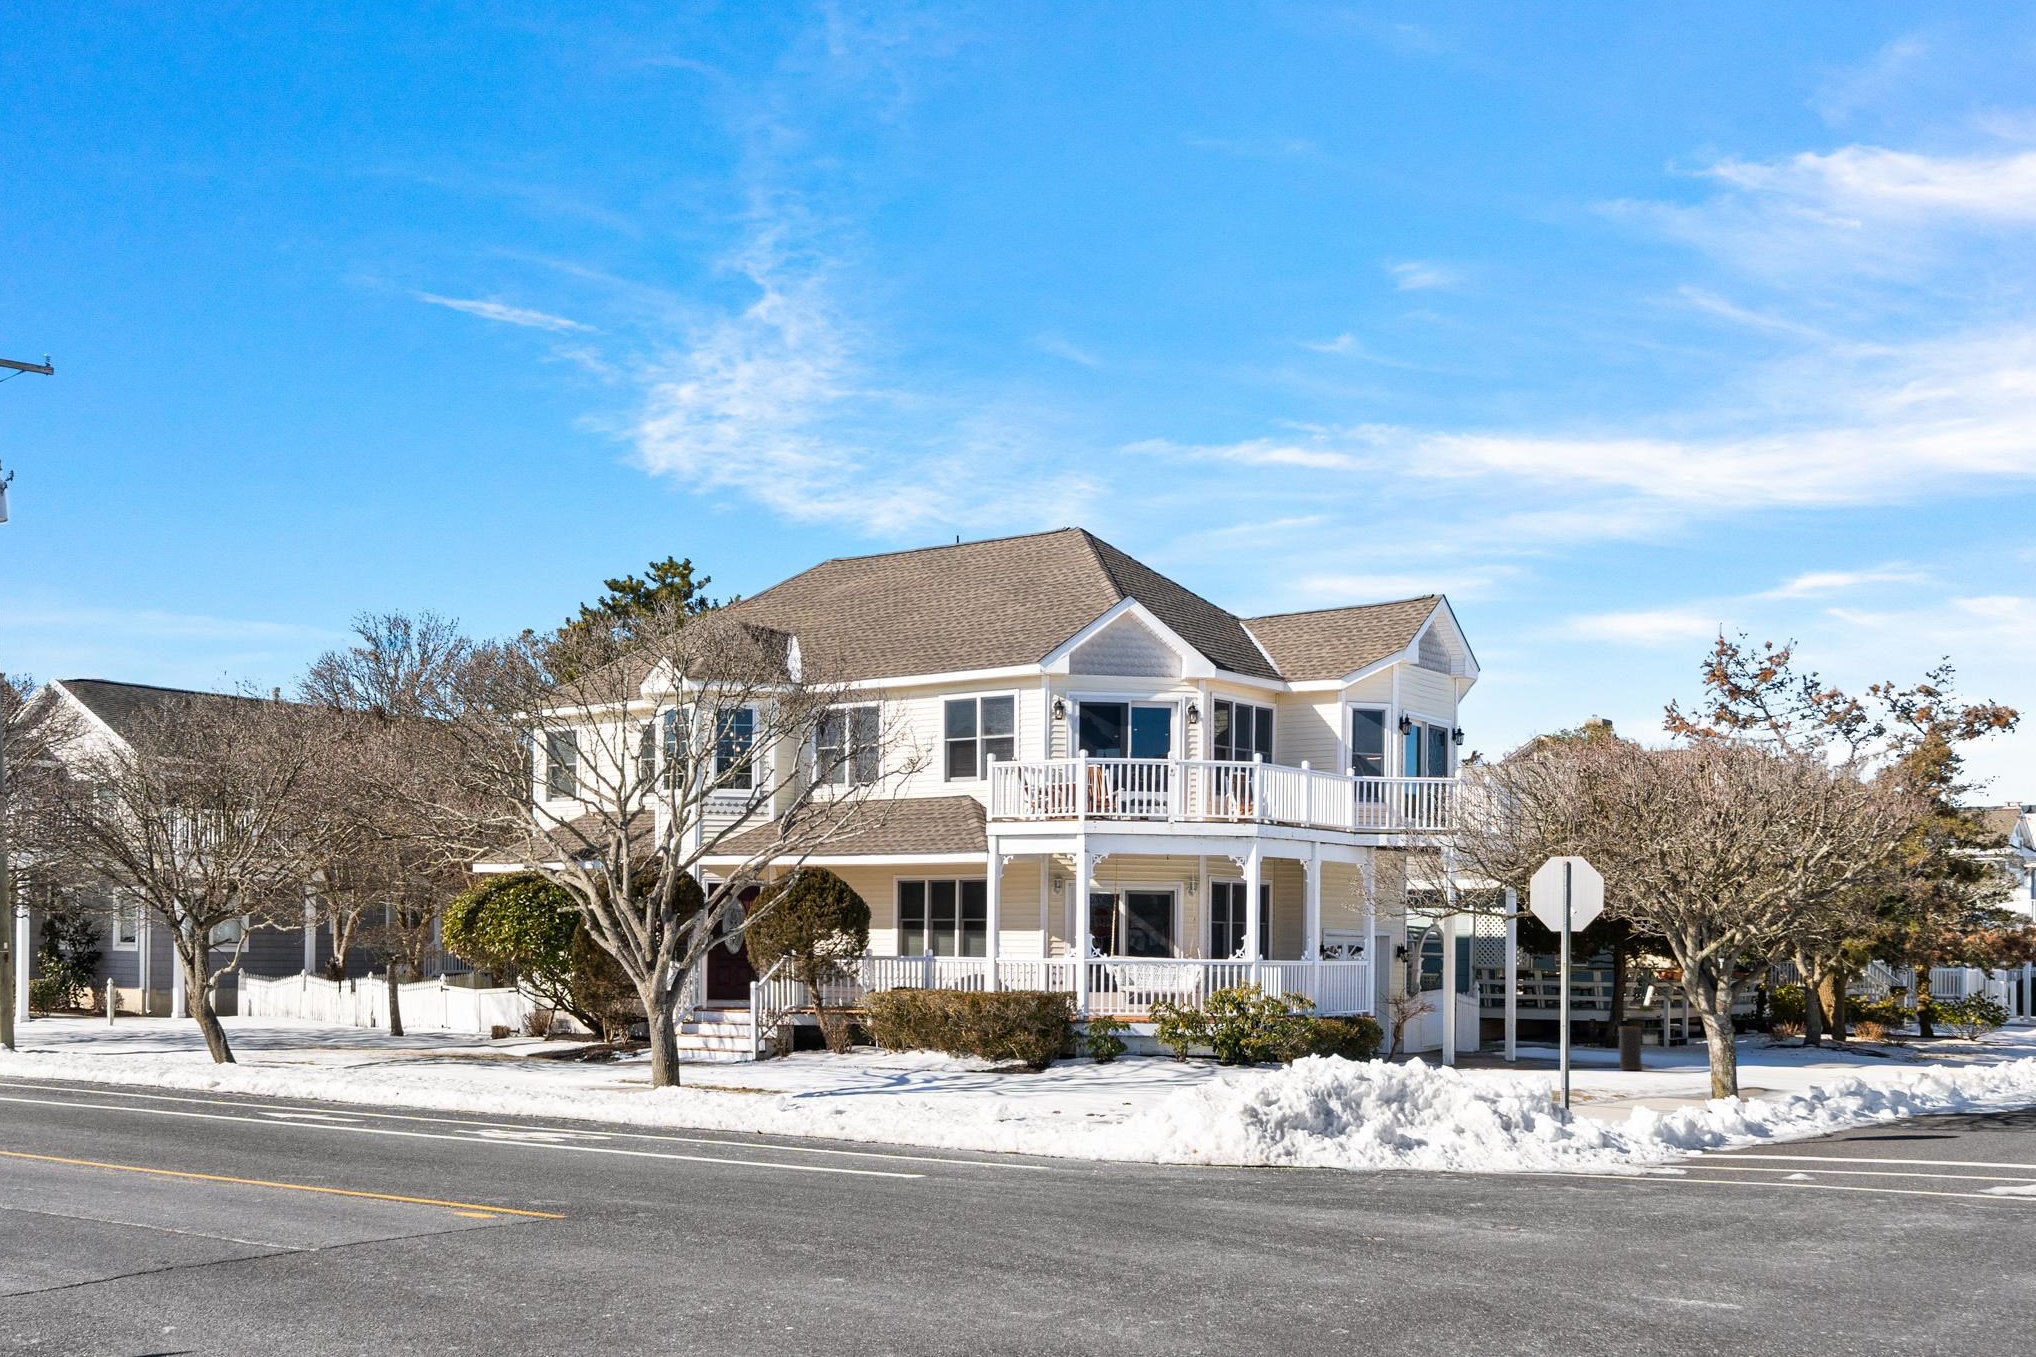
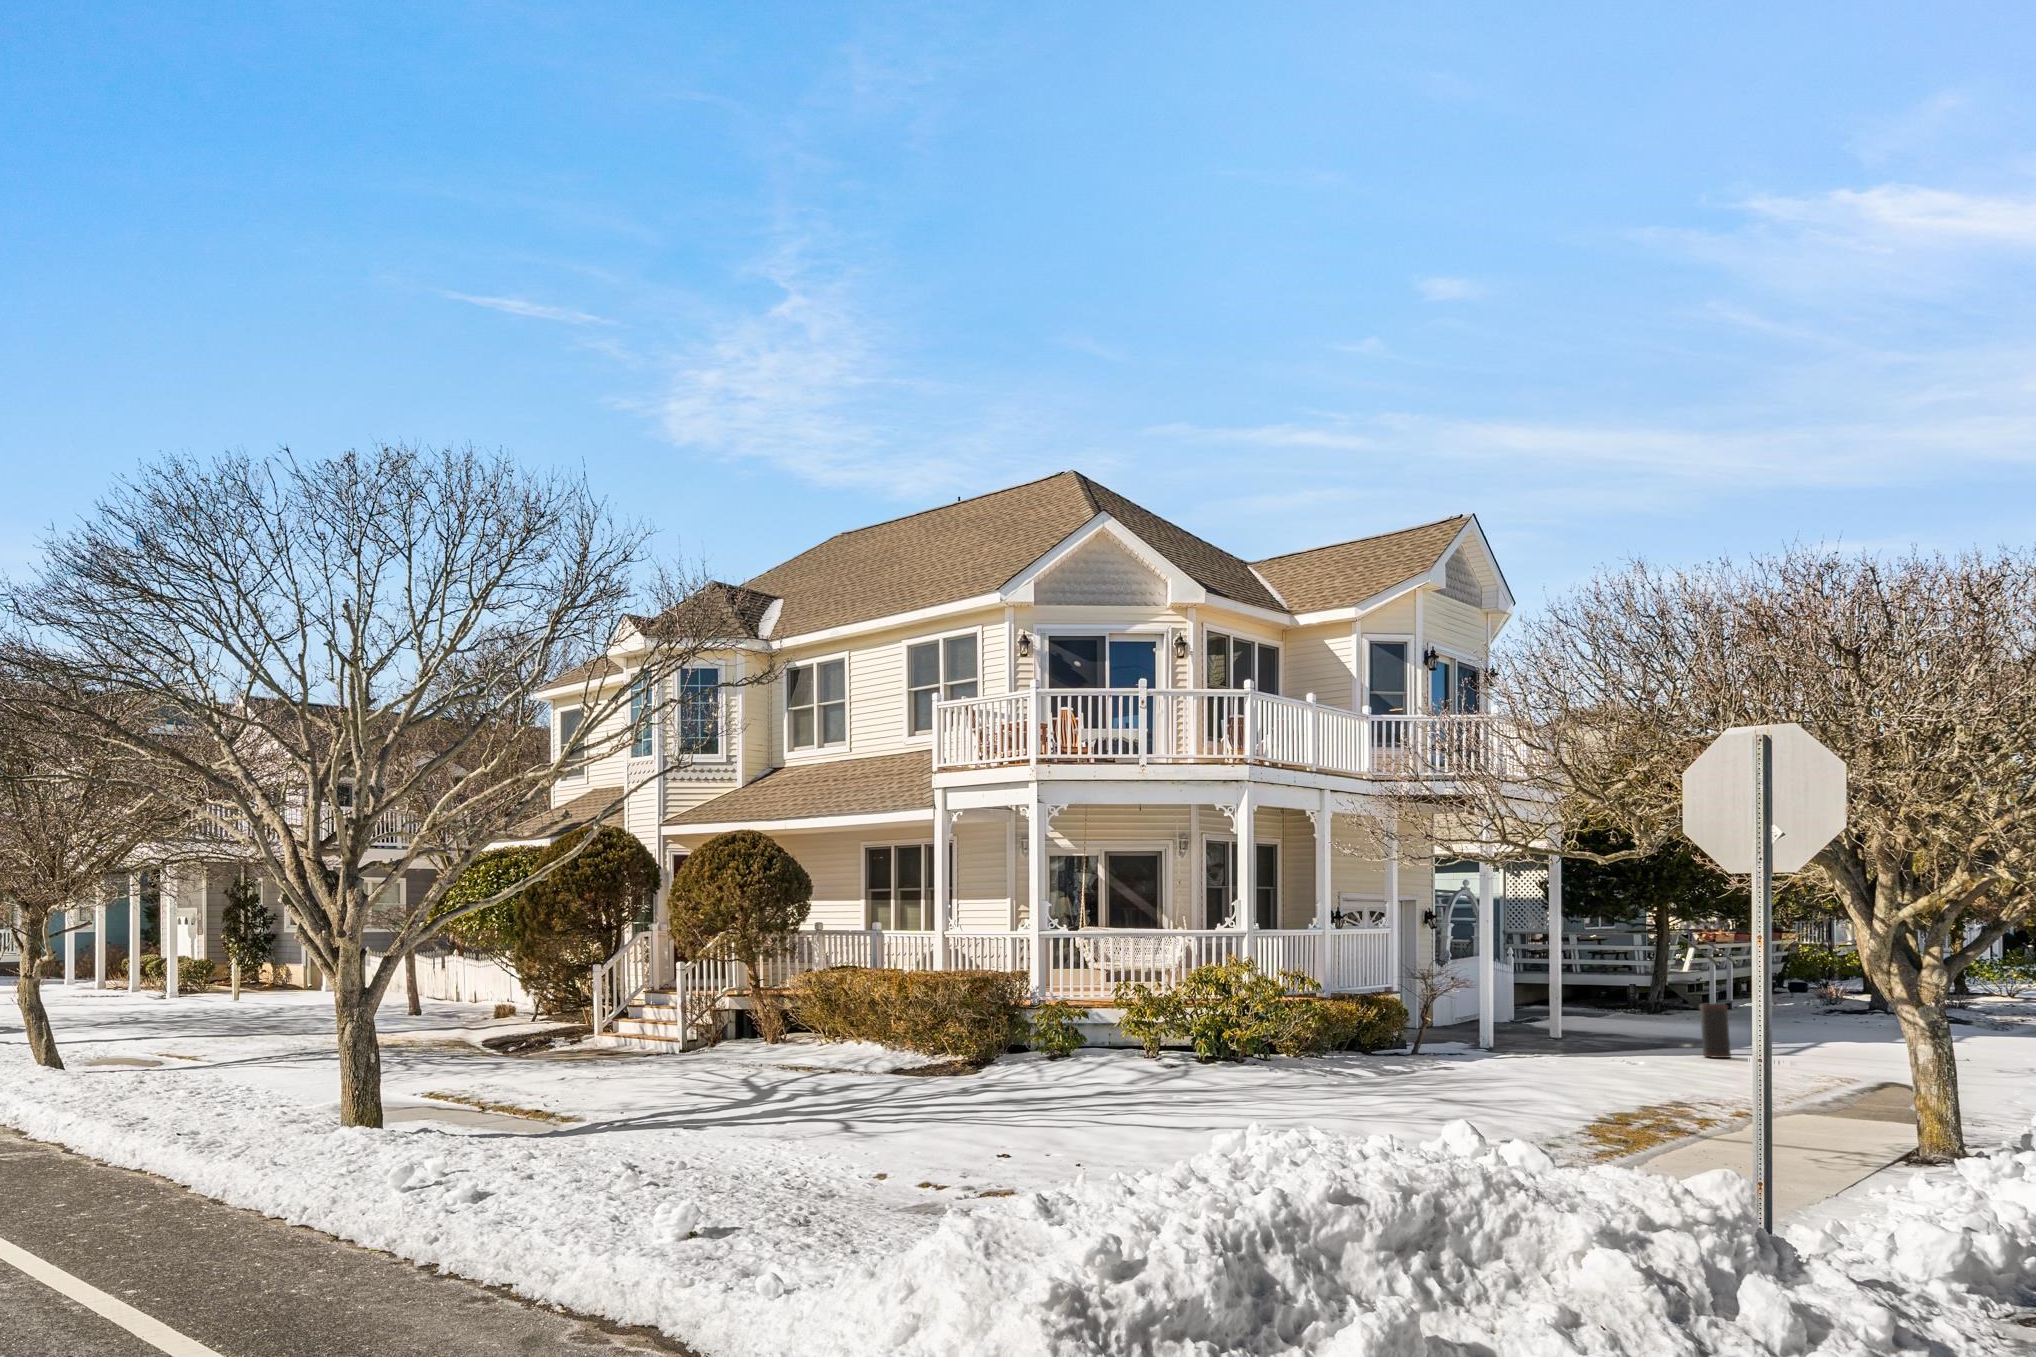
potted tree: present [1639,1004,1658,1044] -> none [1693,967,1717,1012]

